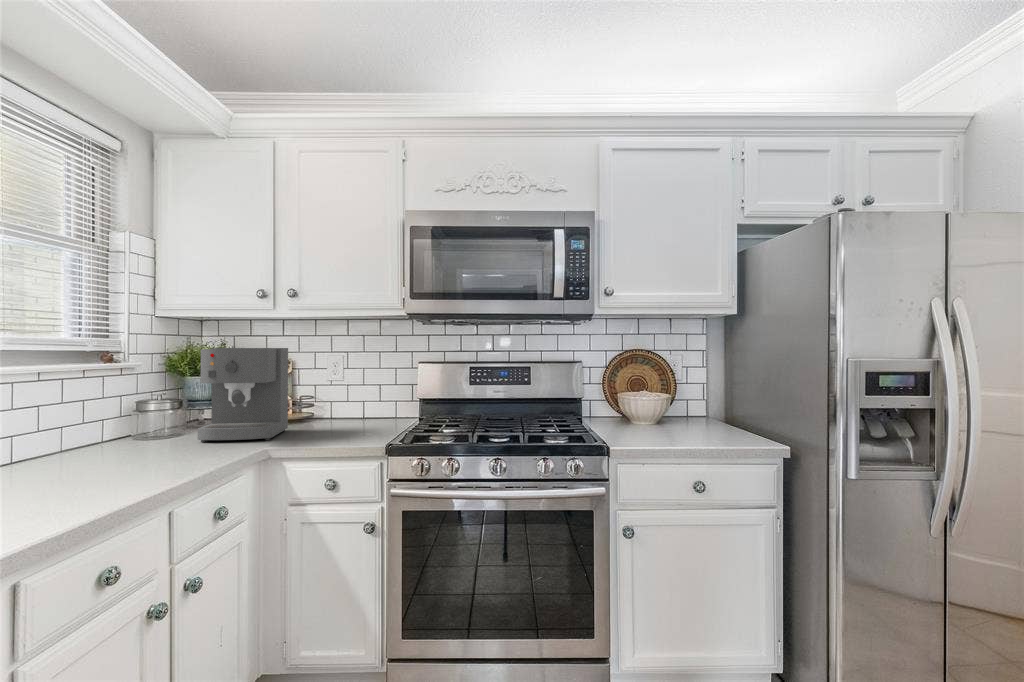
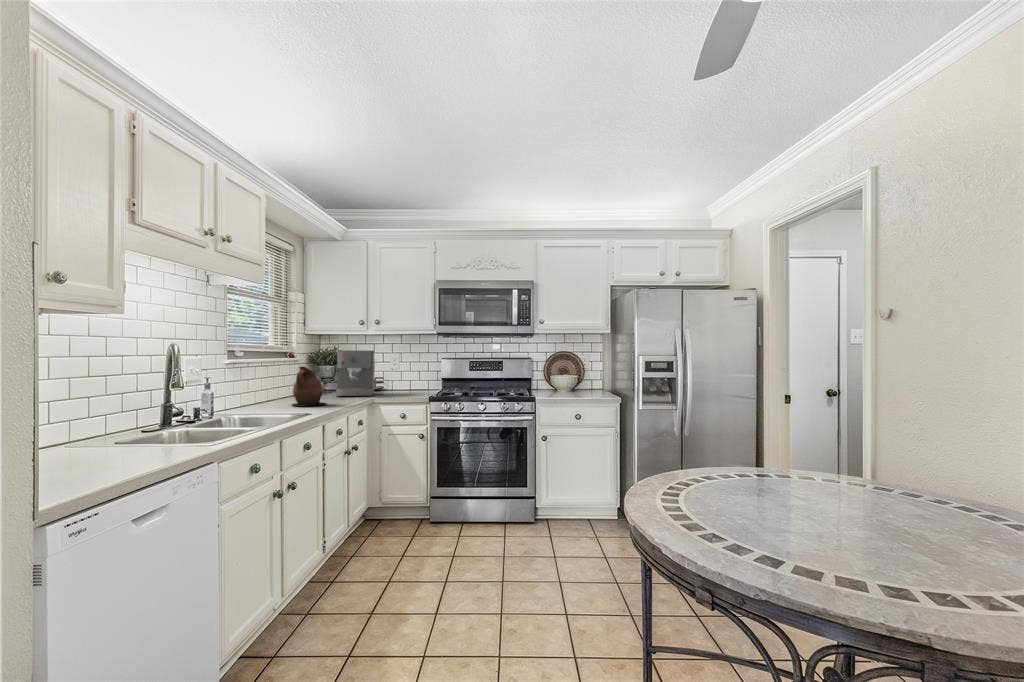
ceramic pitcher: none [29,387,132,488] -> present [292,367,327,406]

